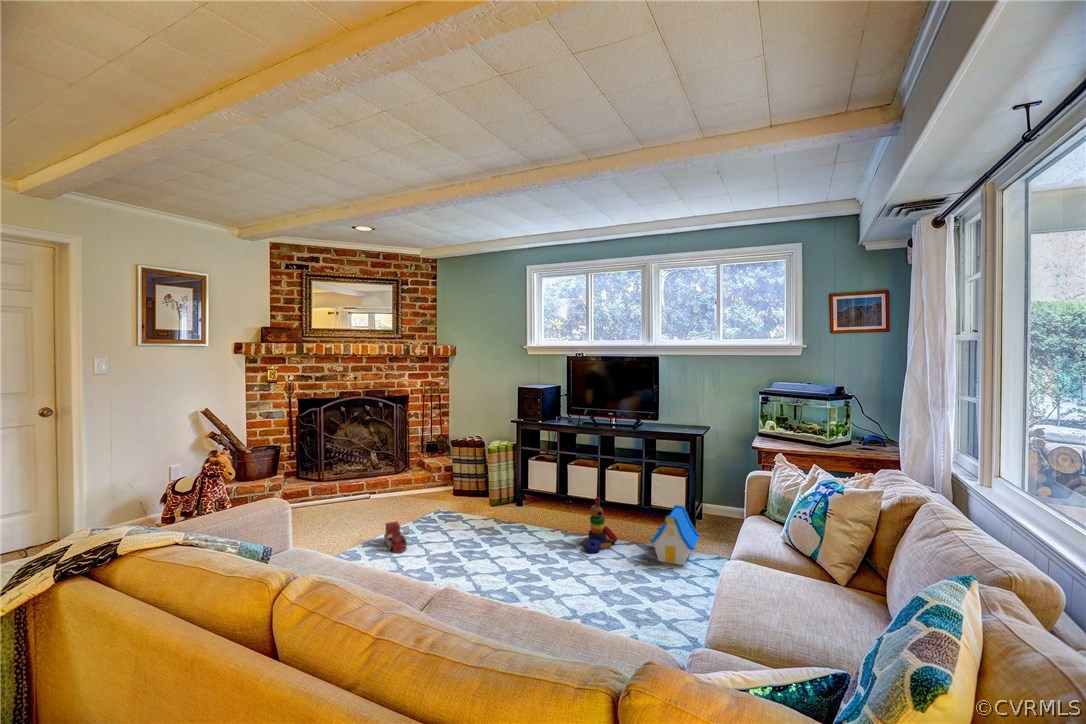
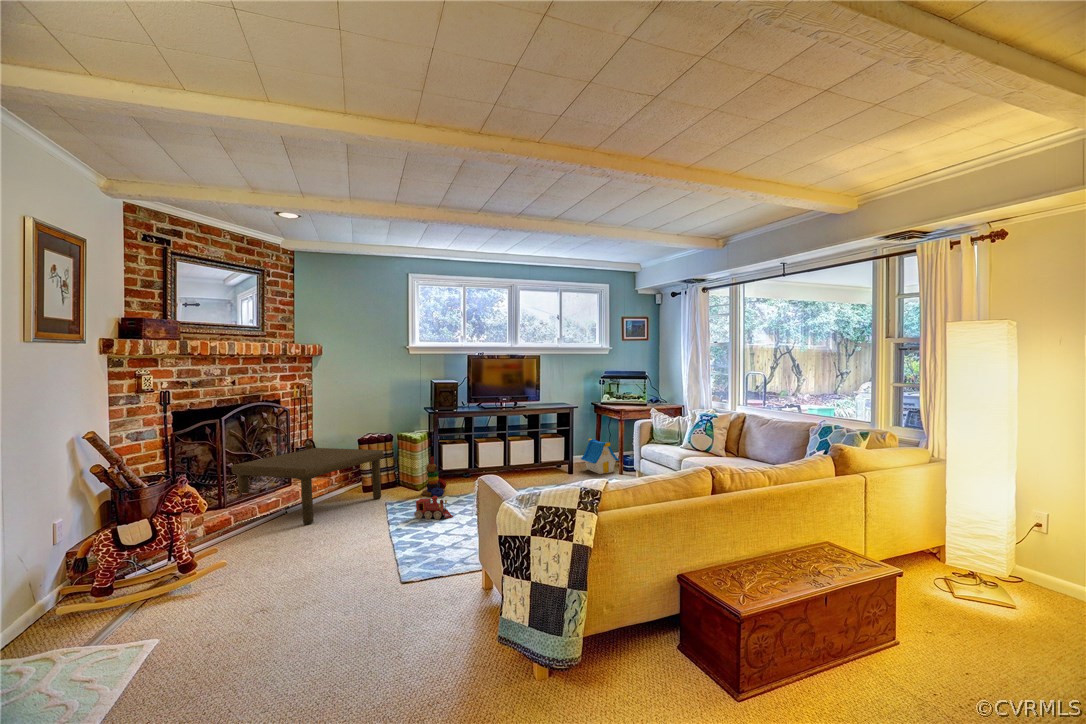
coffee table: none [339,443,442,514] -> present [232,448,384,525]
stacking toy: present [583,497,617,553] -> present [422,457,446,497]

